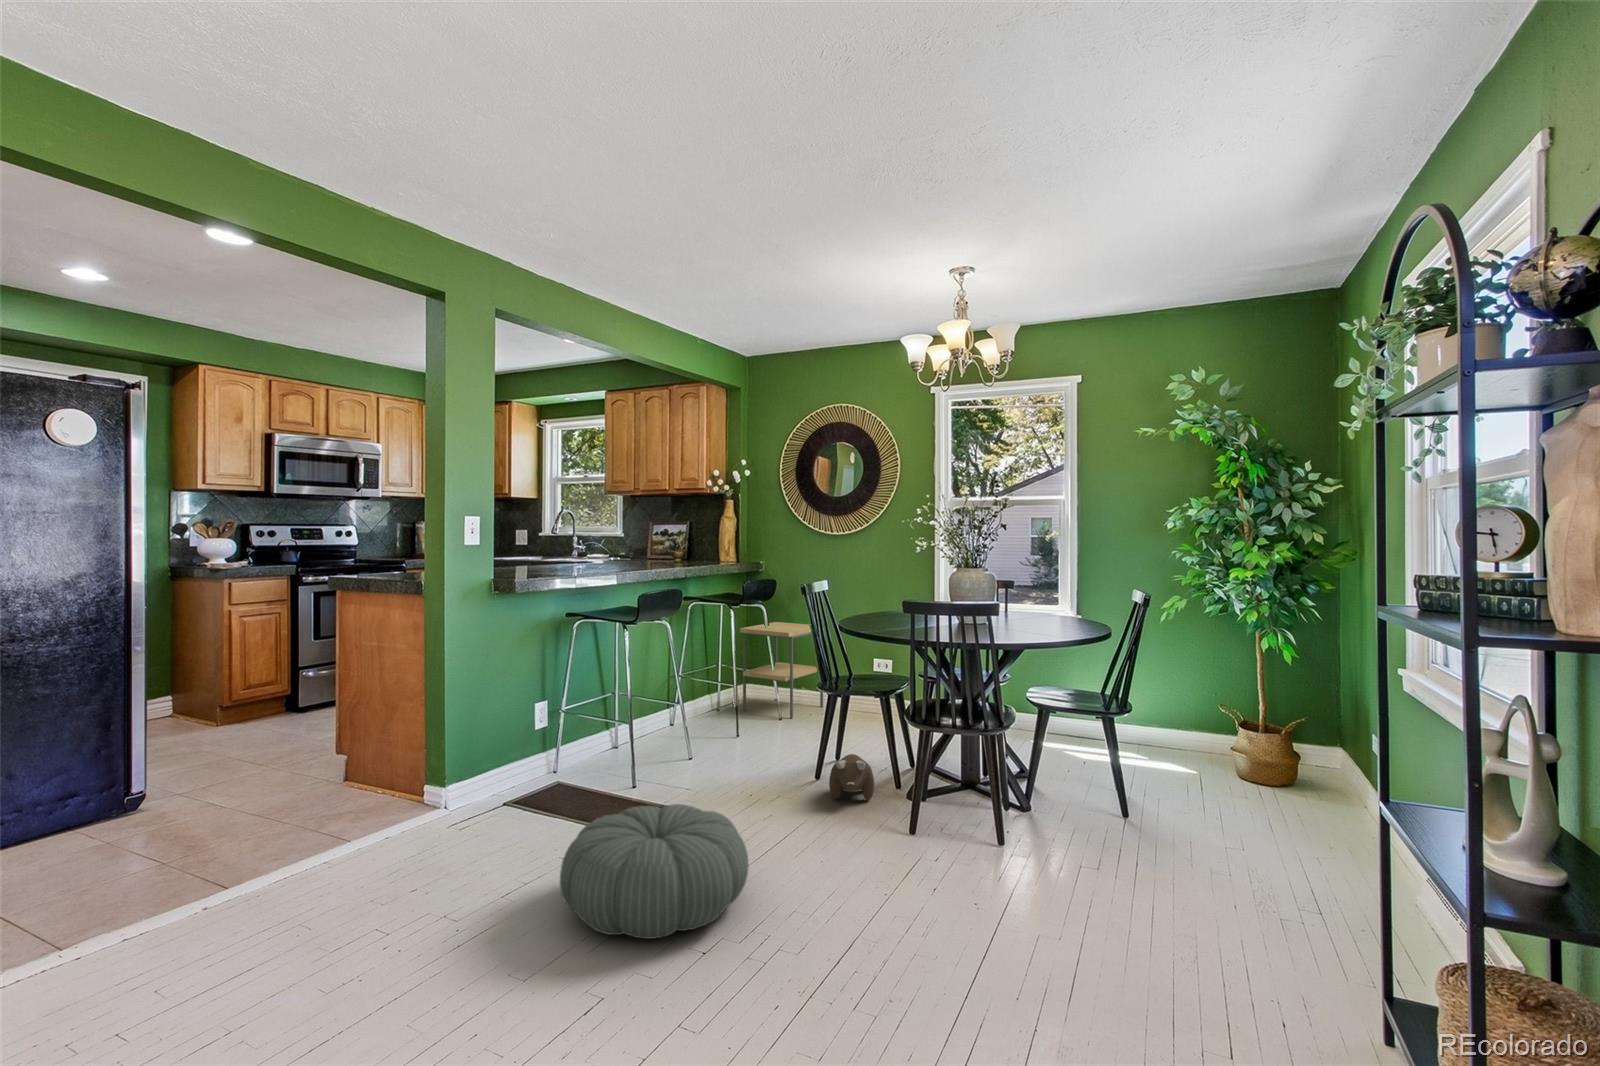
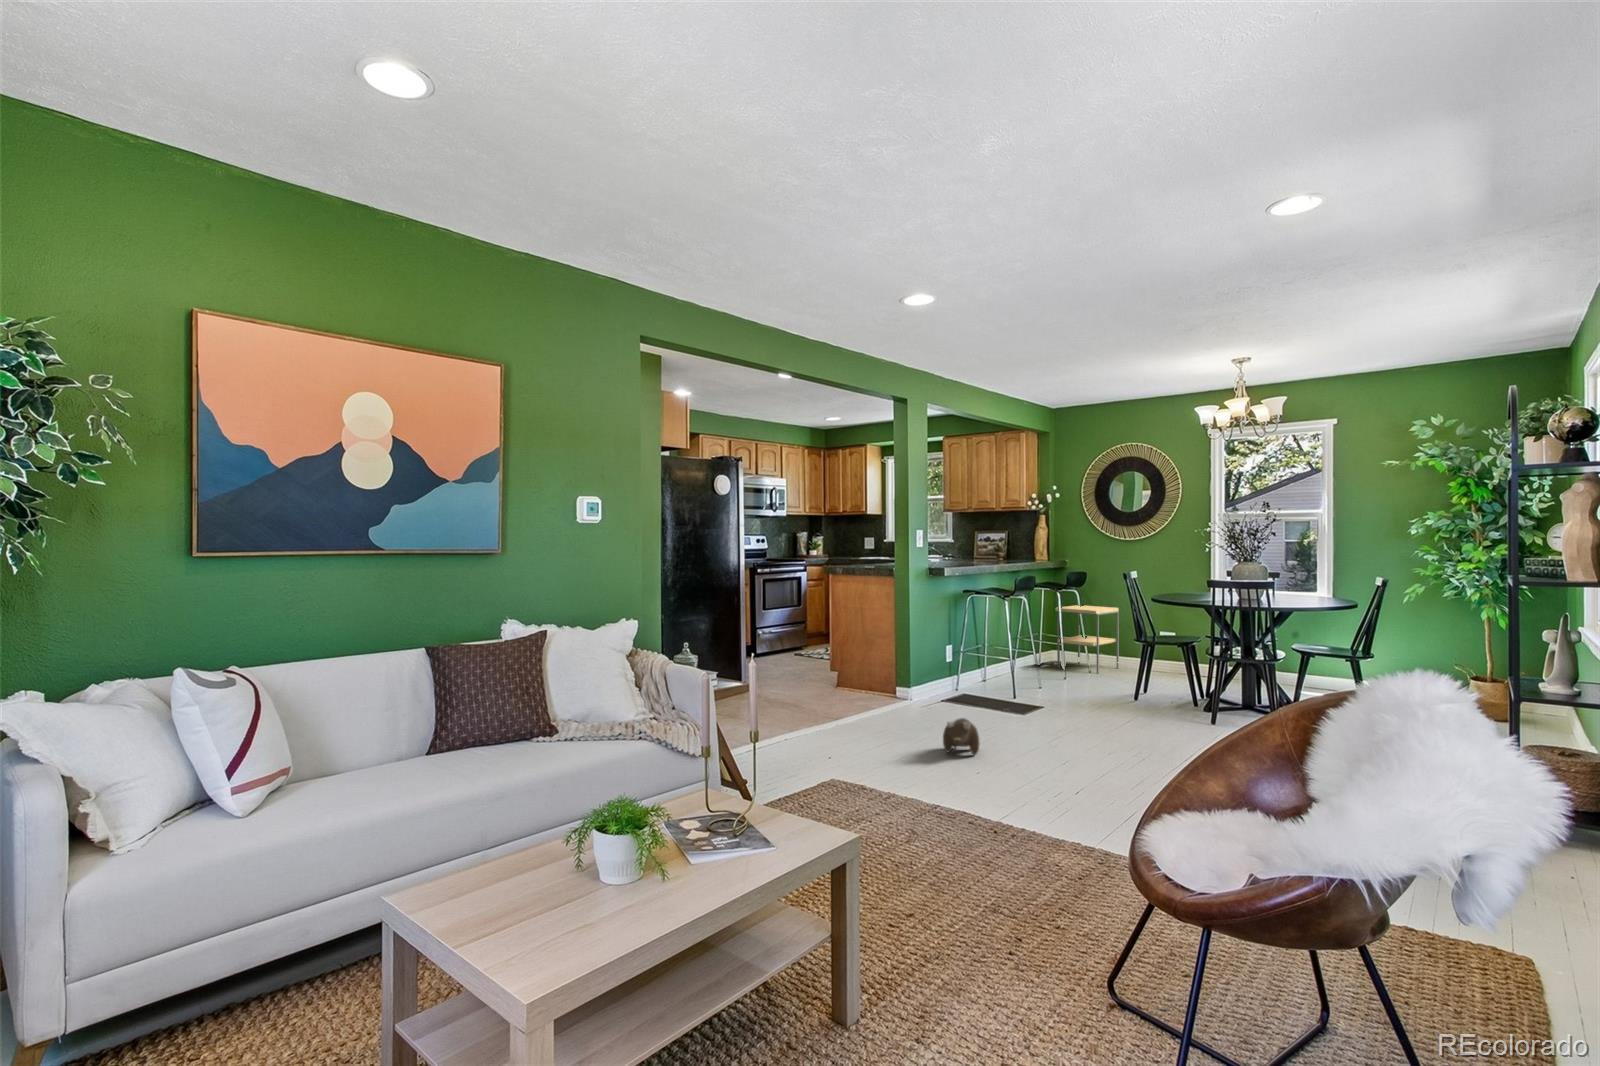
plush toy: present [829,754,874,800] -> present [943,718,979,755]
pouf: present [560,804,749,939] -> none [1017,692,1124,751]

